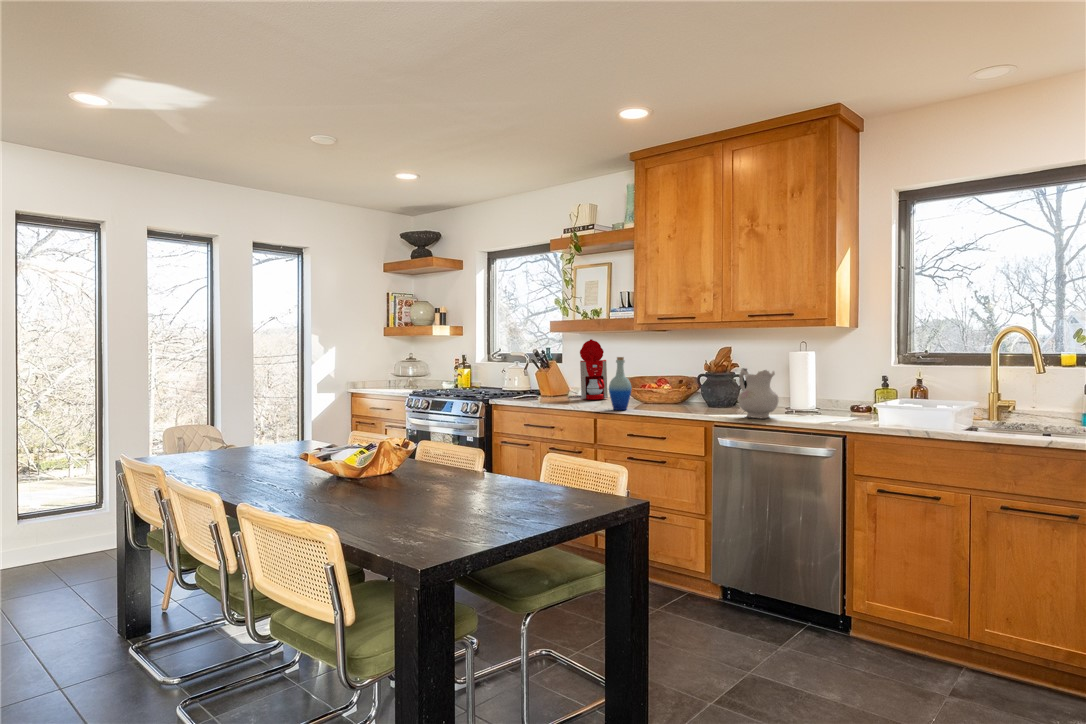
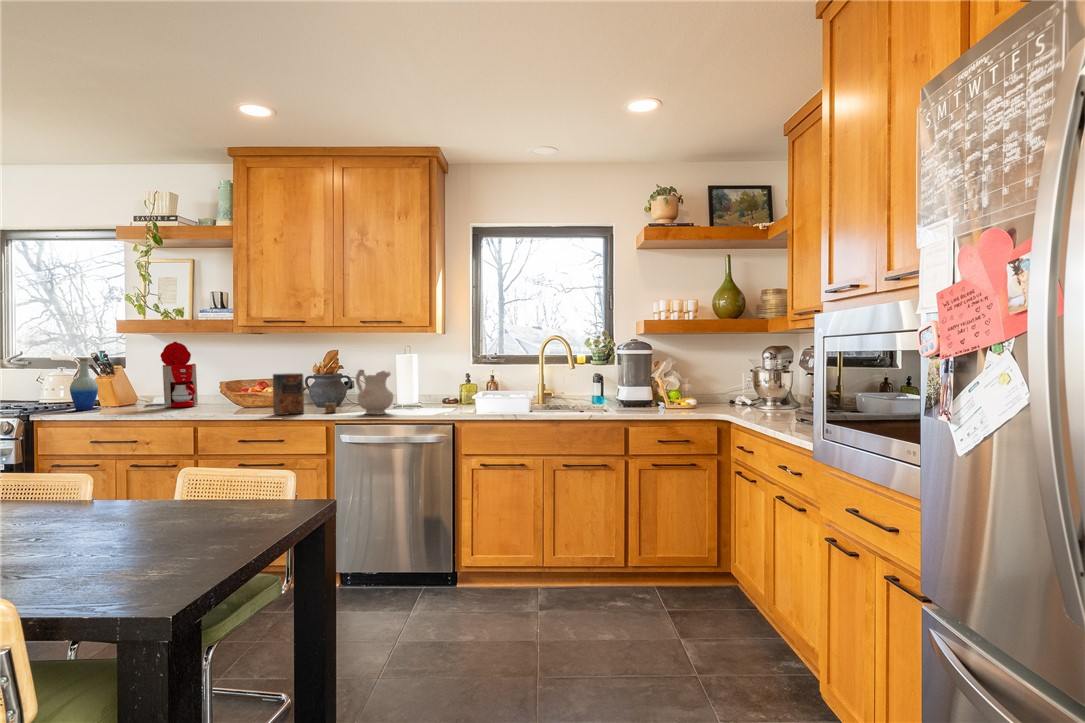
bottle: present [609,357,632,410] -> present [70,358,98,410]
cereal box: none [660,371,721,413] -> present [273,373,336,415]

